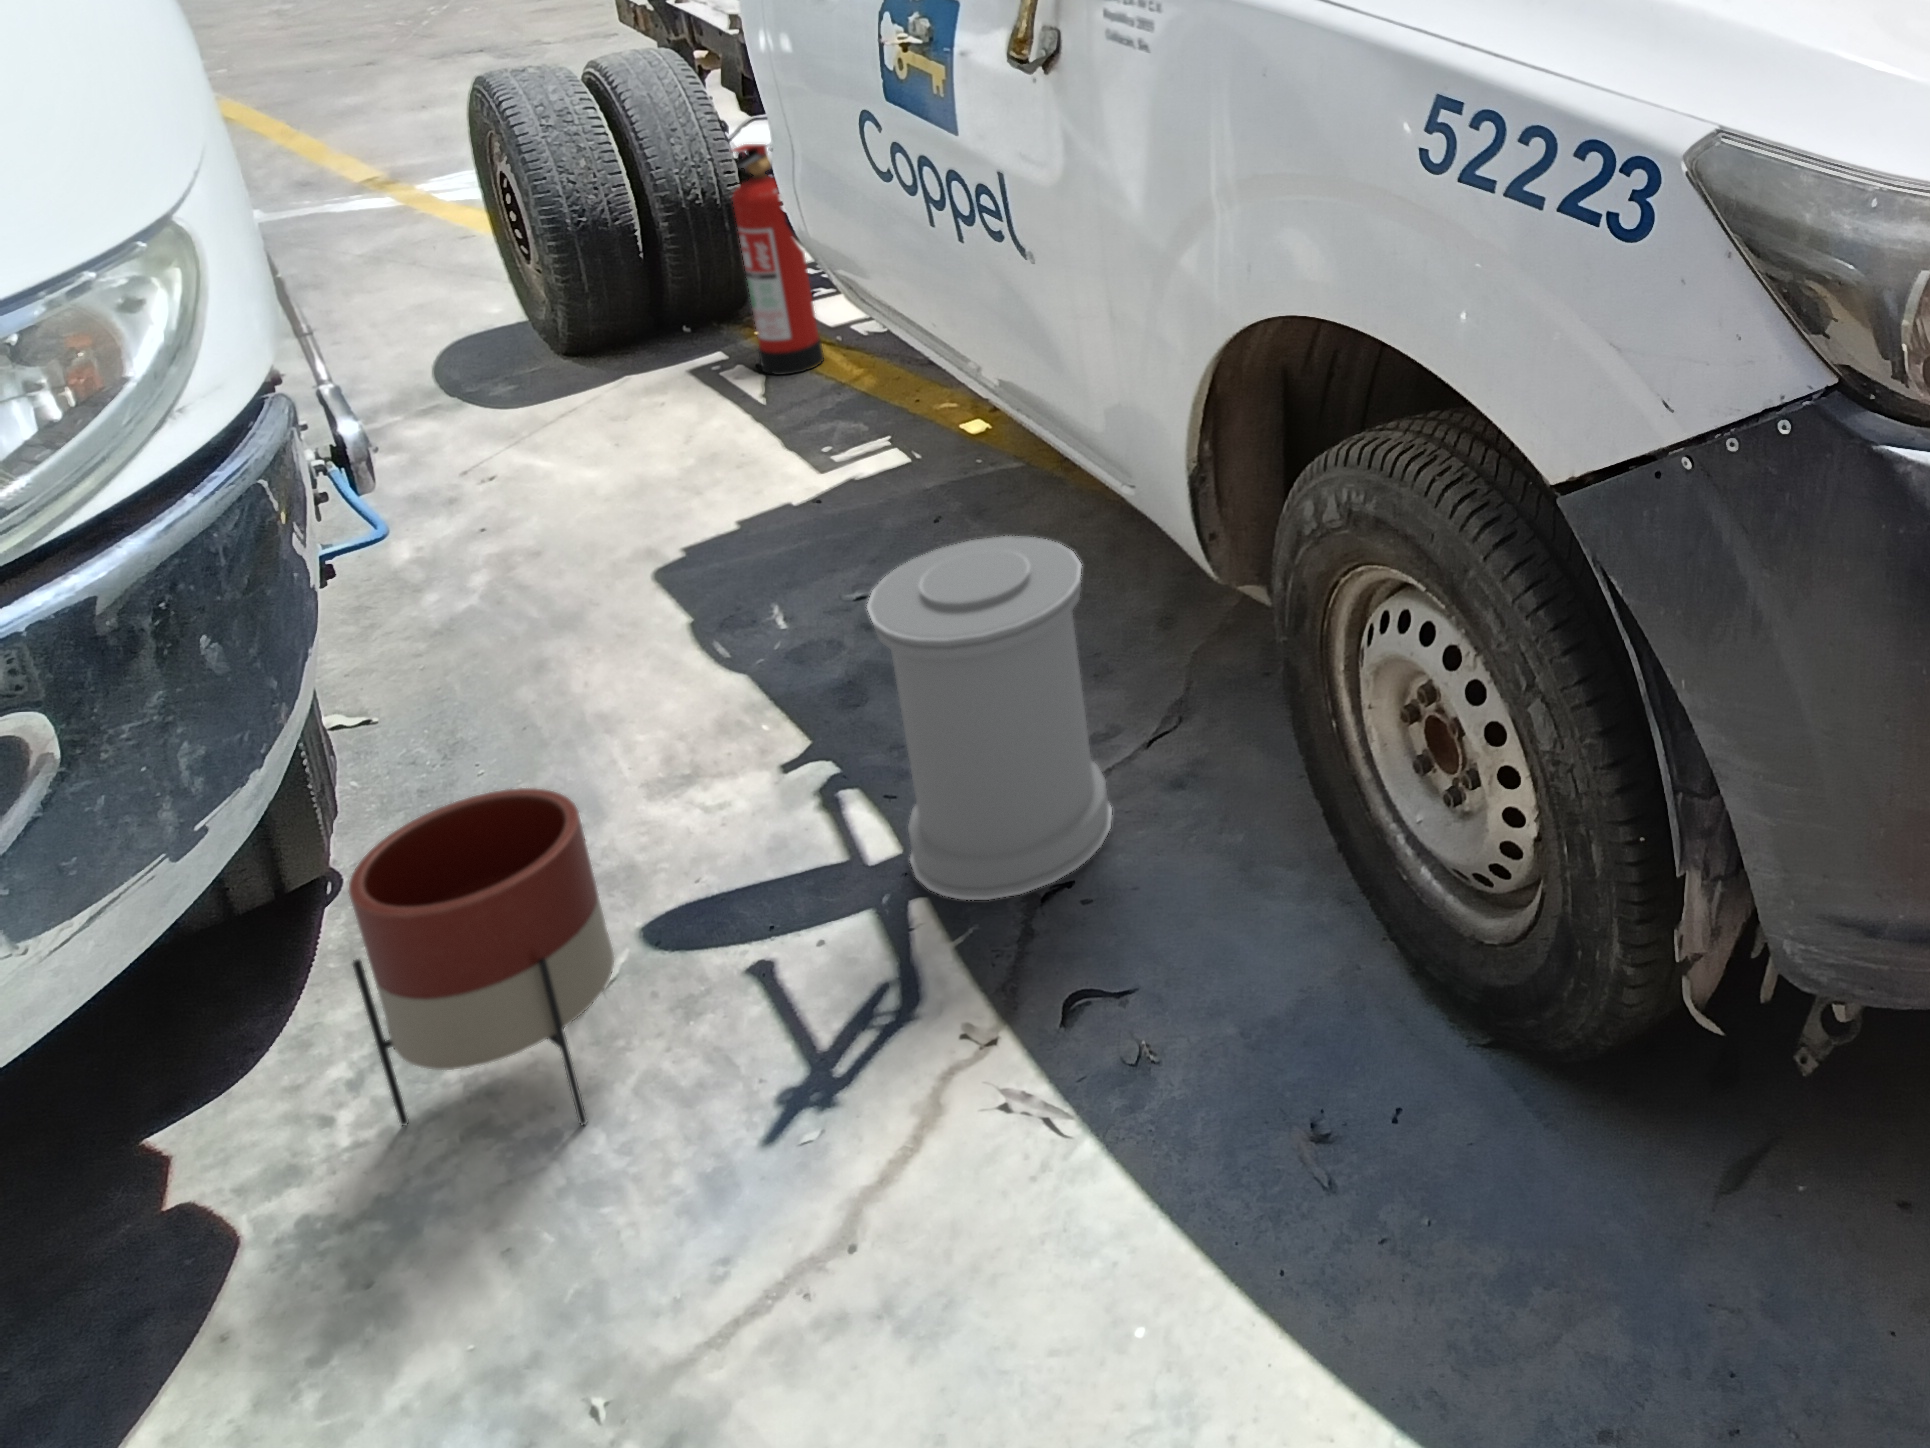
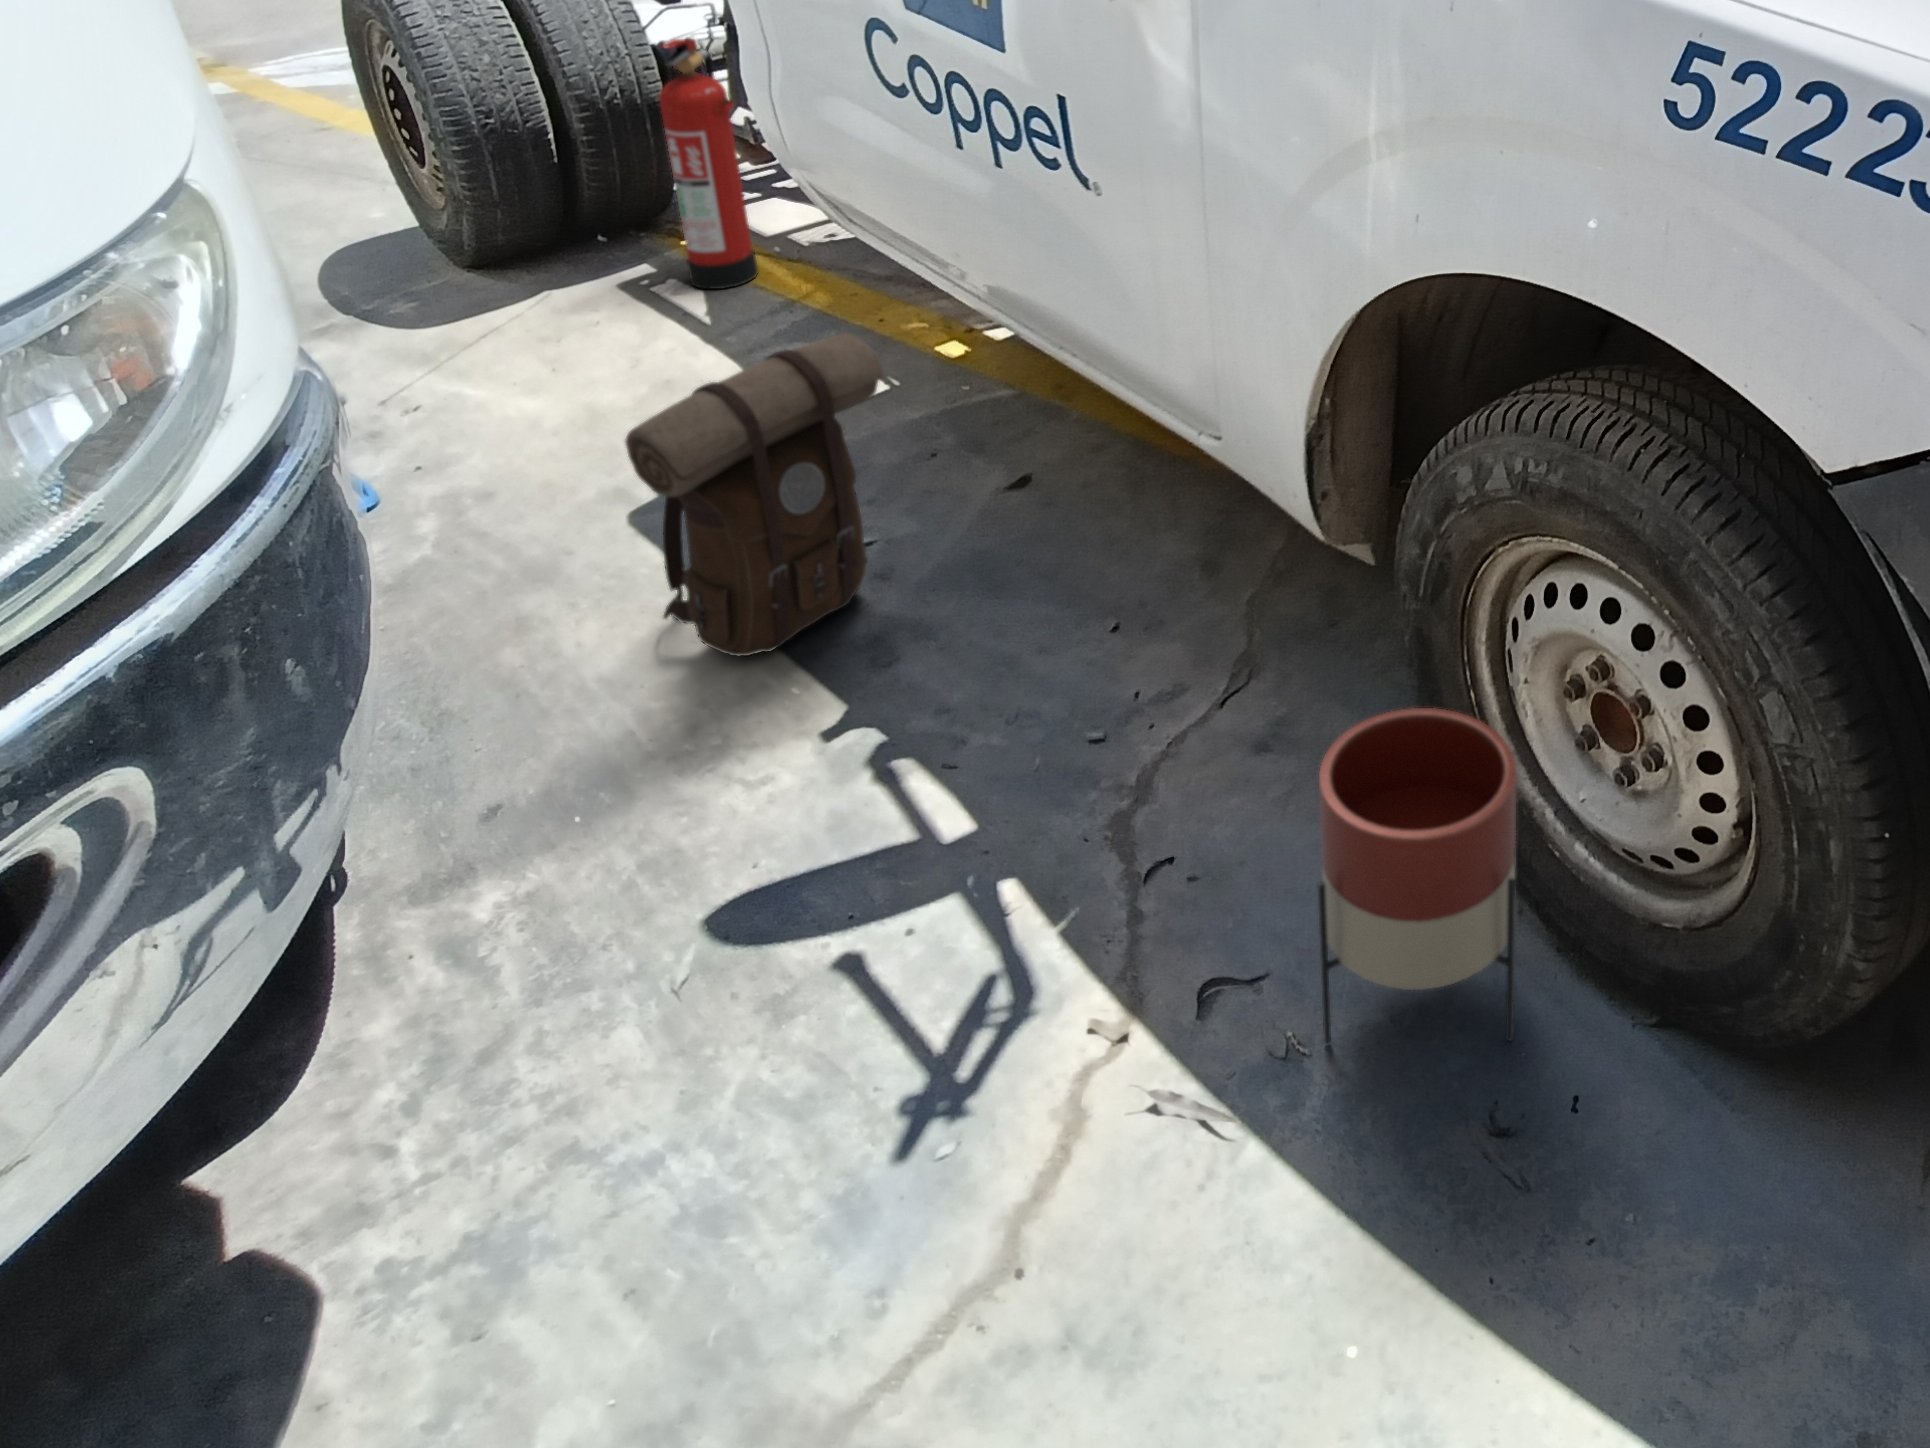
backpack: none [618,400,870,699] -> present [625,333,884,656]
trash can: present [867,536,1112,900] -> none [945,490,1189,878]
planter: present [349,788,614,1126] -> present [1317,708,1517,1045]

